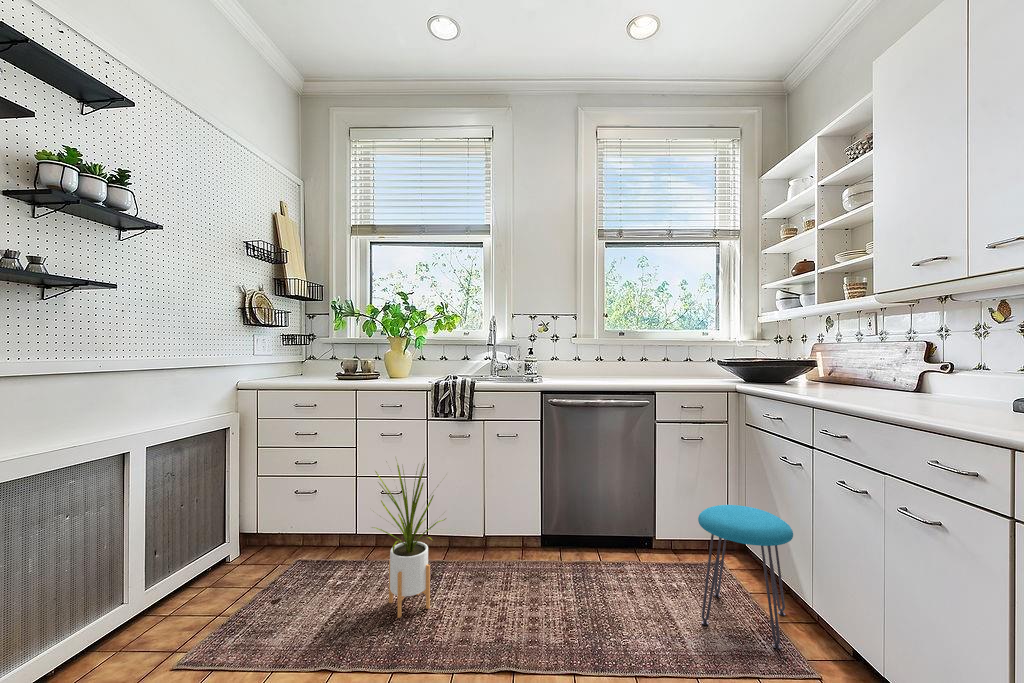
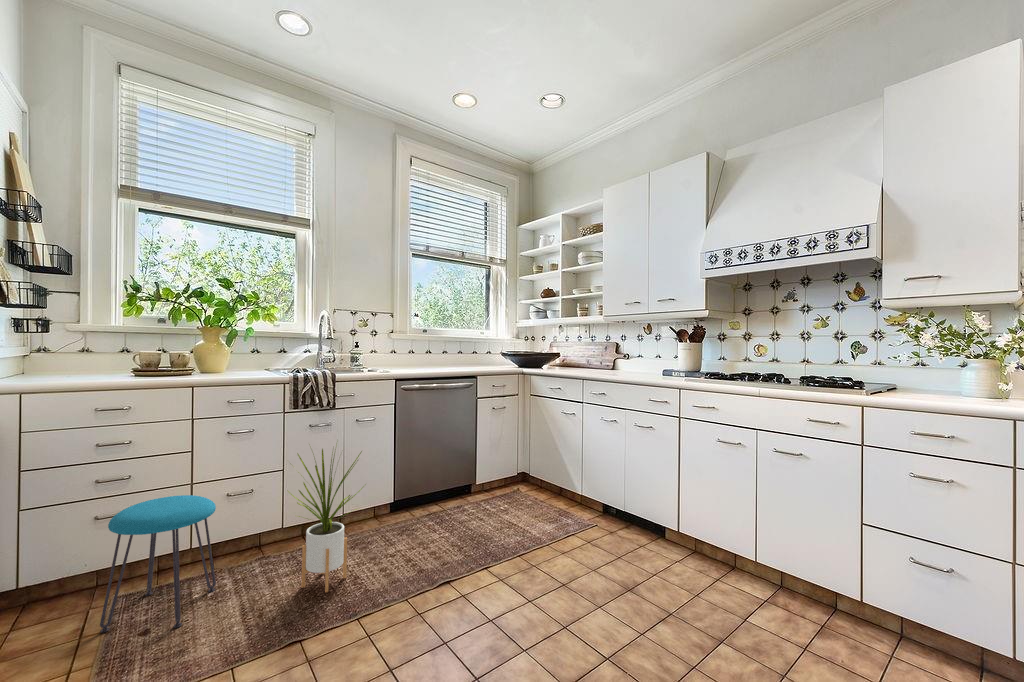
stool: present [698,505,793,649] -> present [100,495,216,633]

